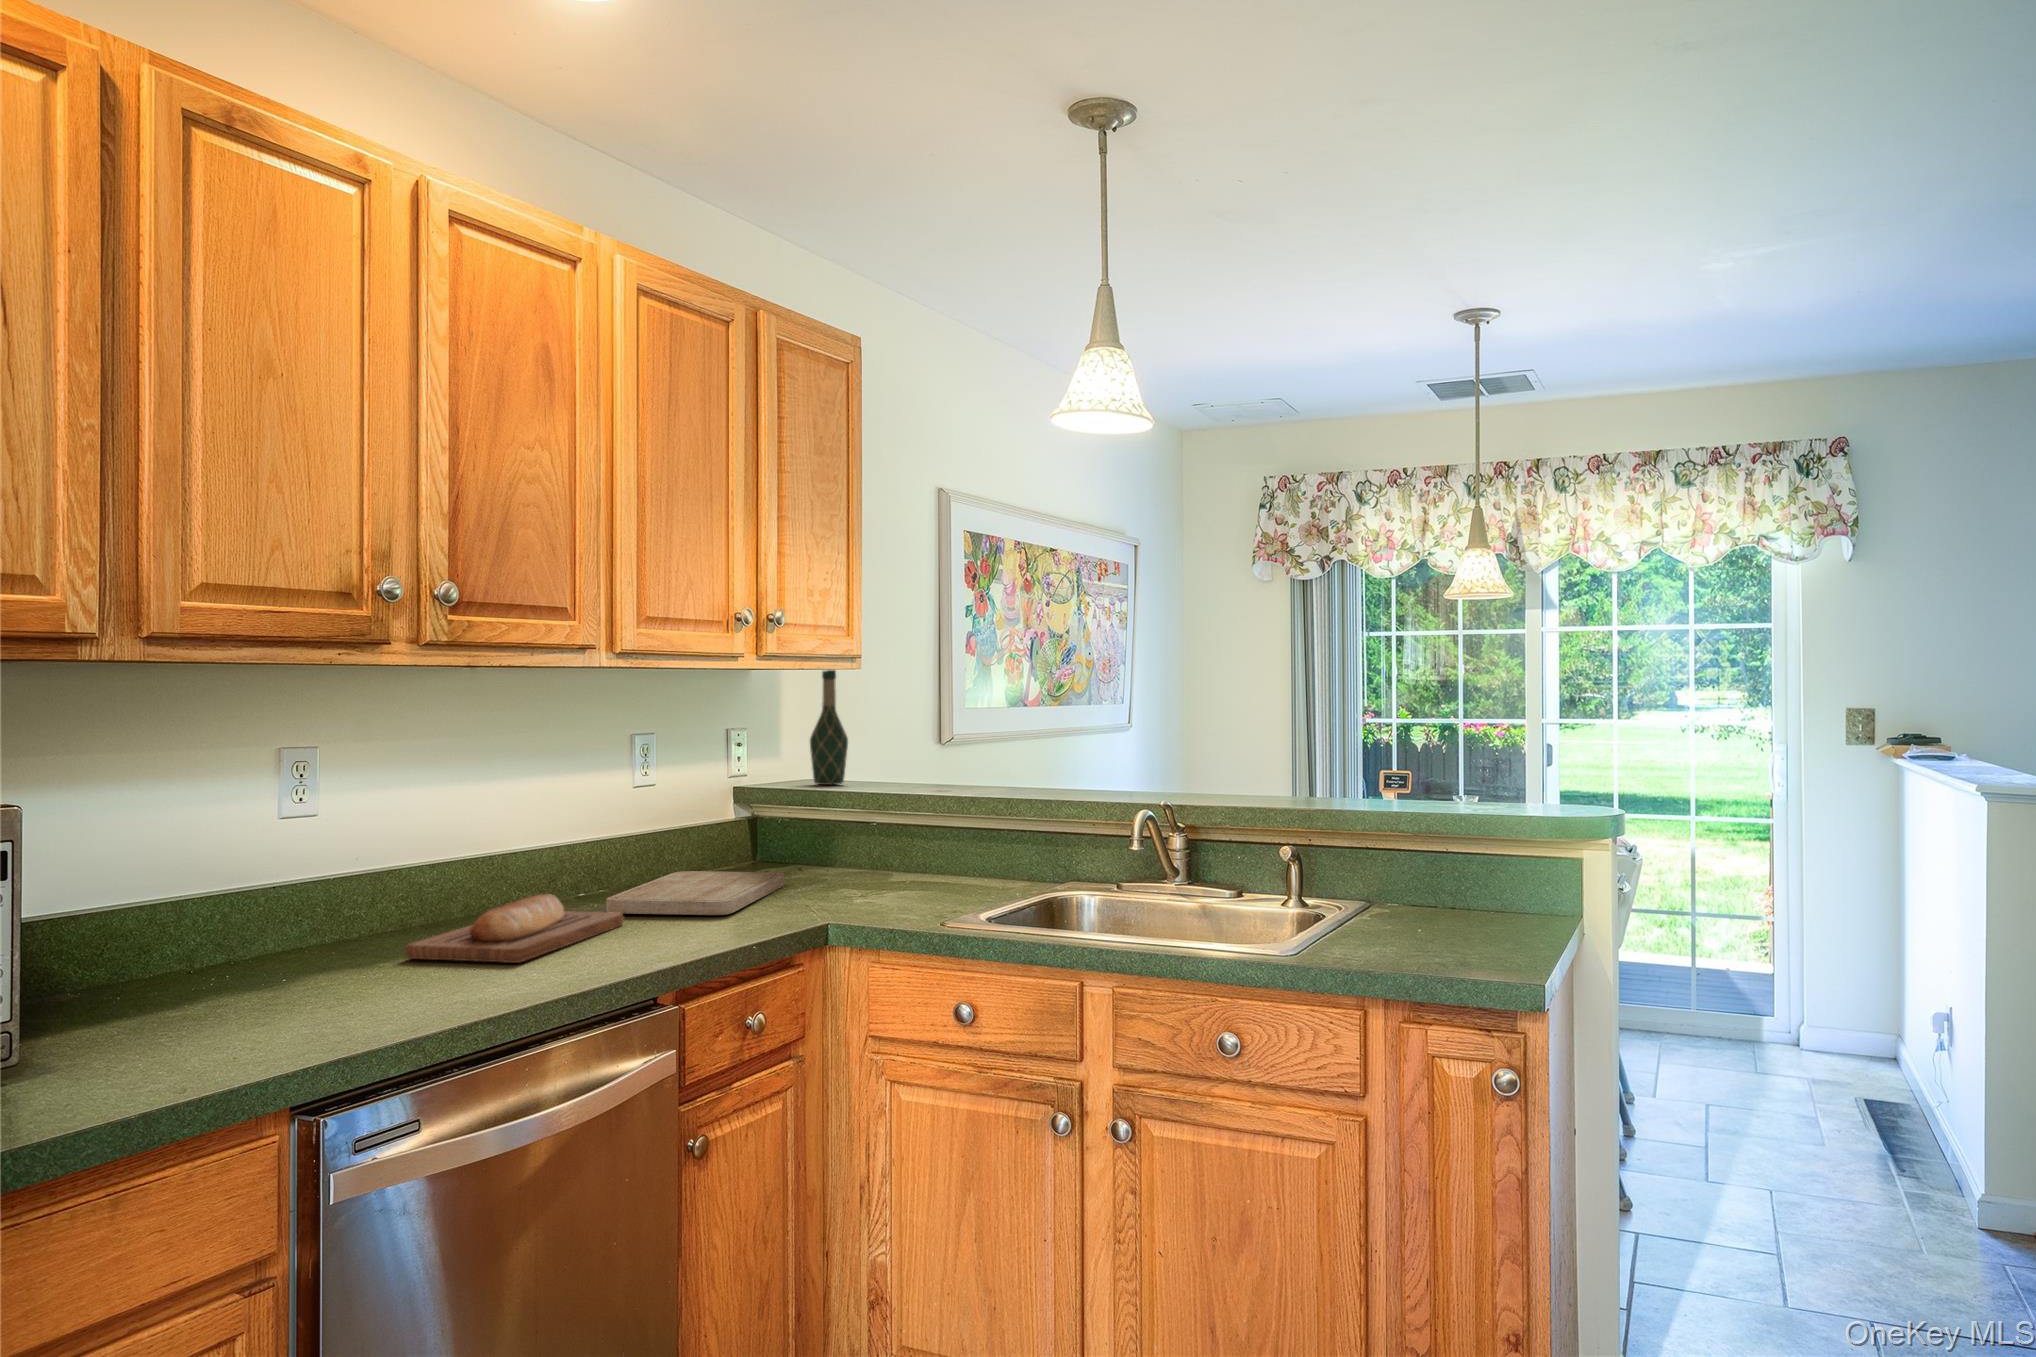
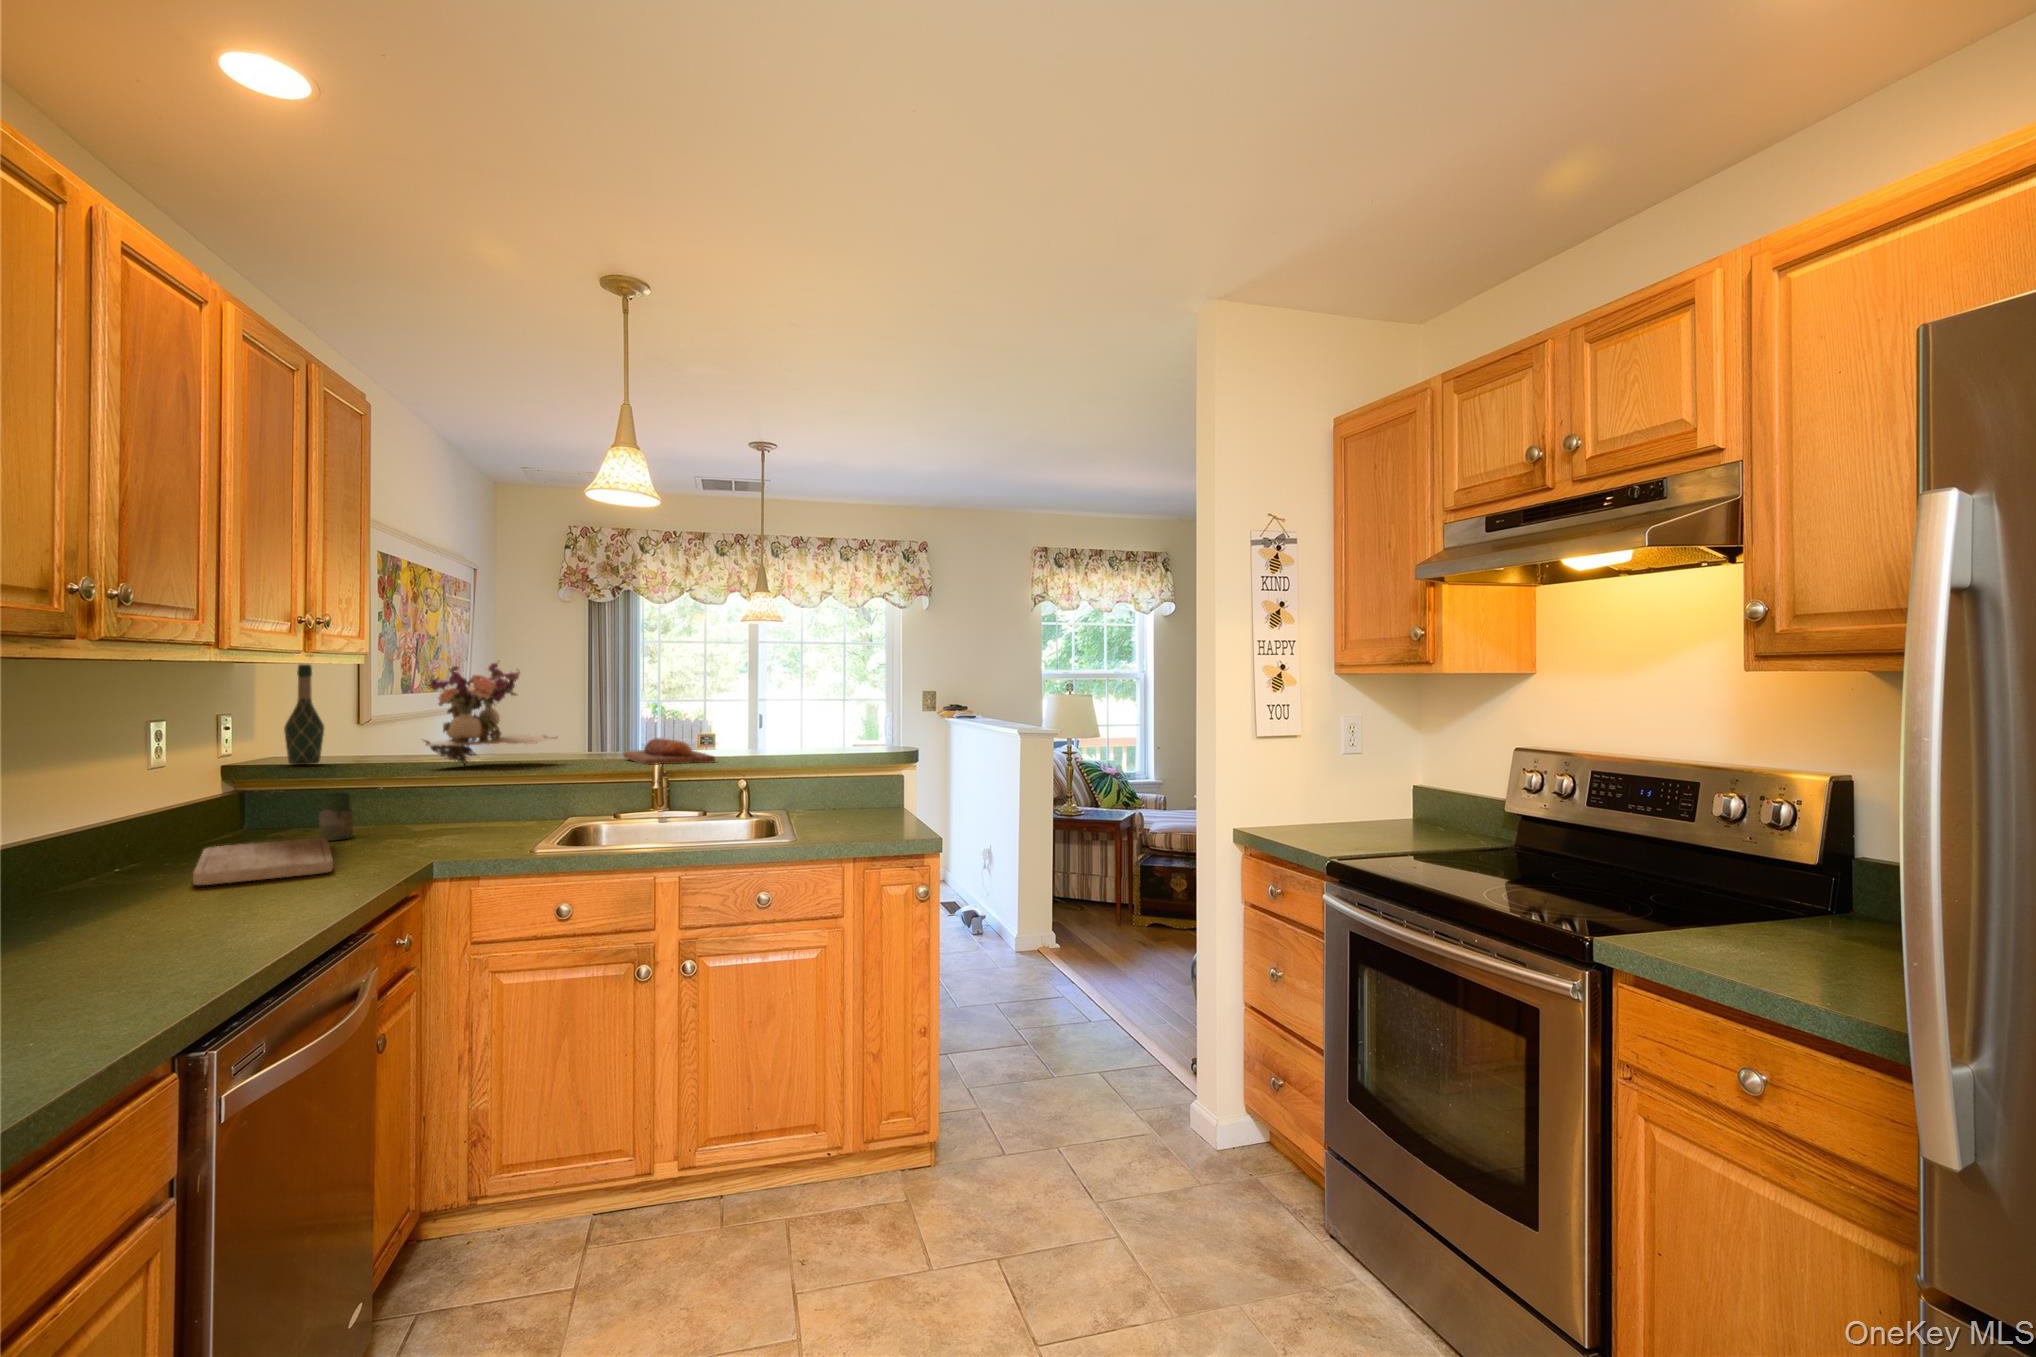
flower arrangement: none [883,655,1051,796] -> present [424,662,557,766]
jar: none [794,820,828,878] -> present [319,793,353,841]
bread loaf: present [405,894,624,963] -> present [623,738,715,765]

